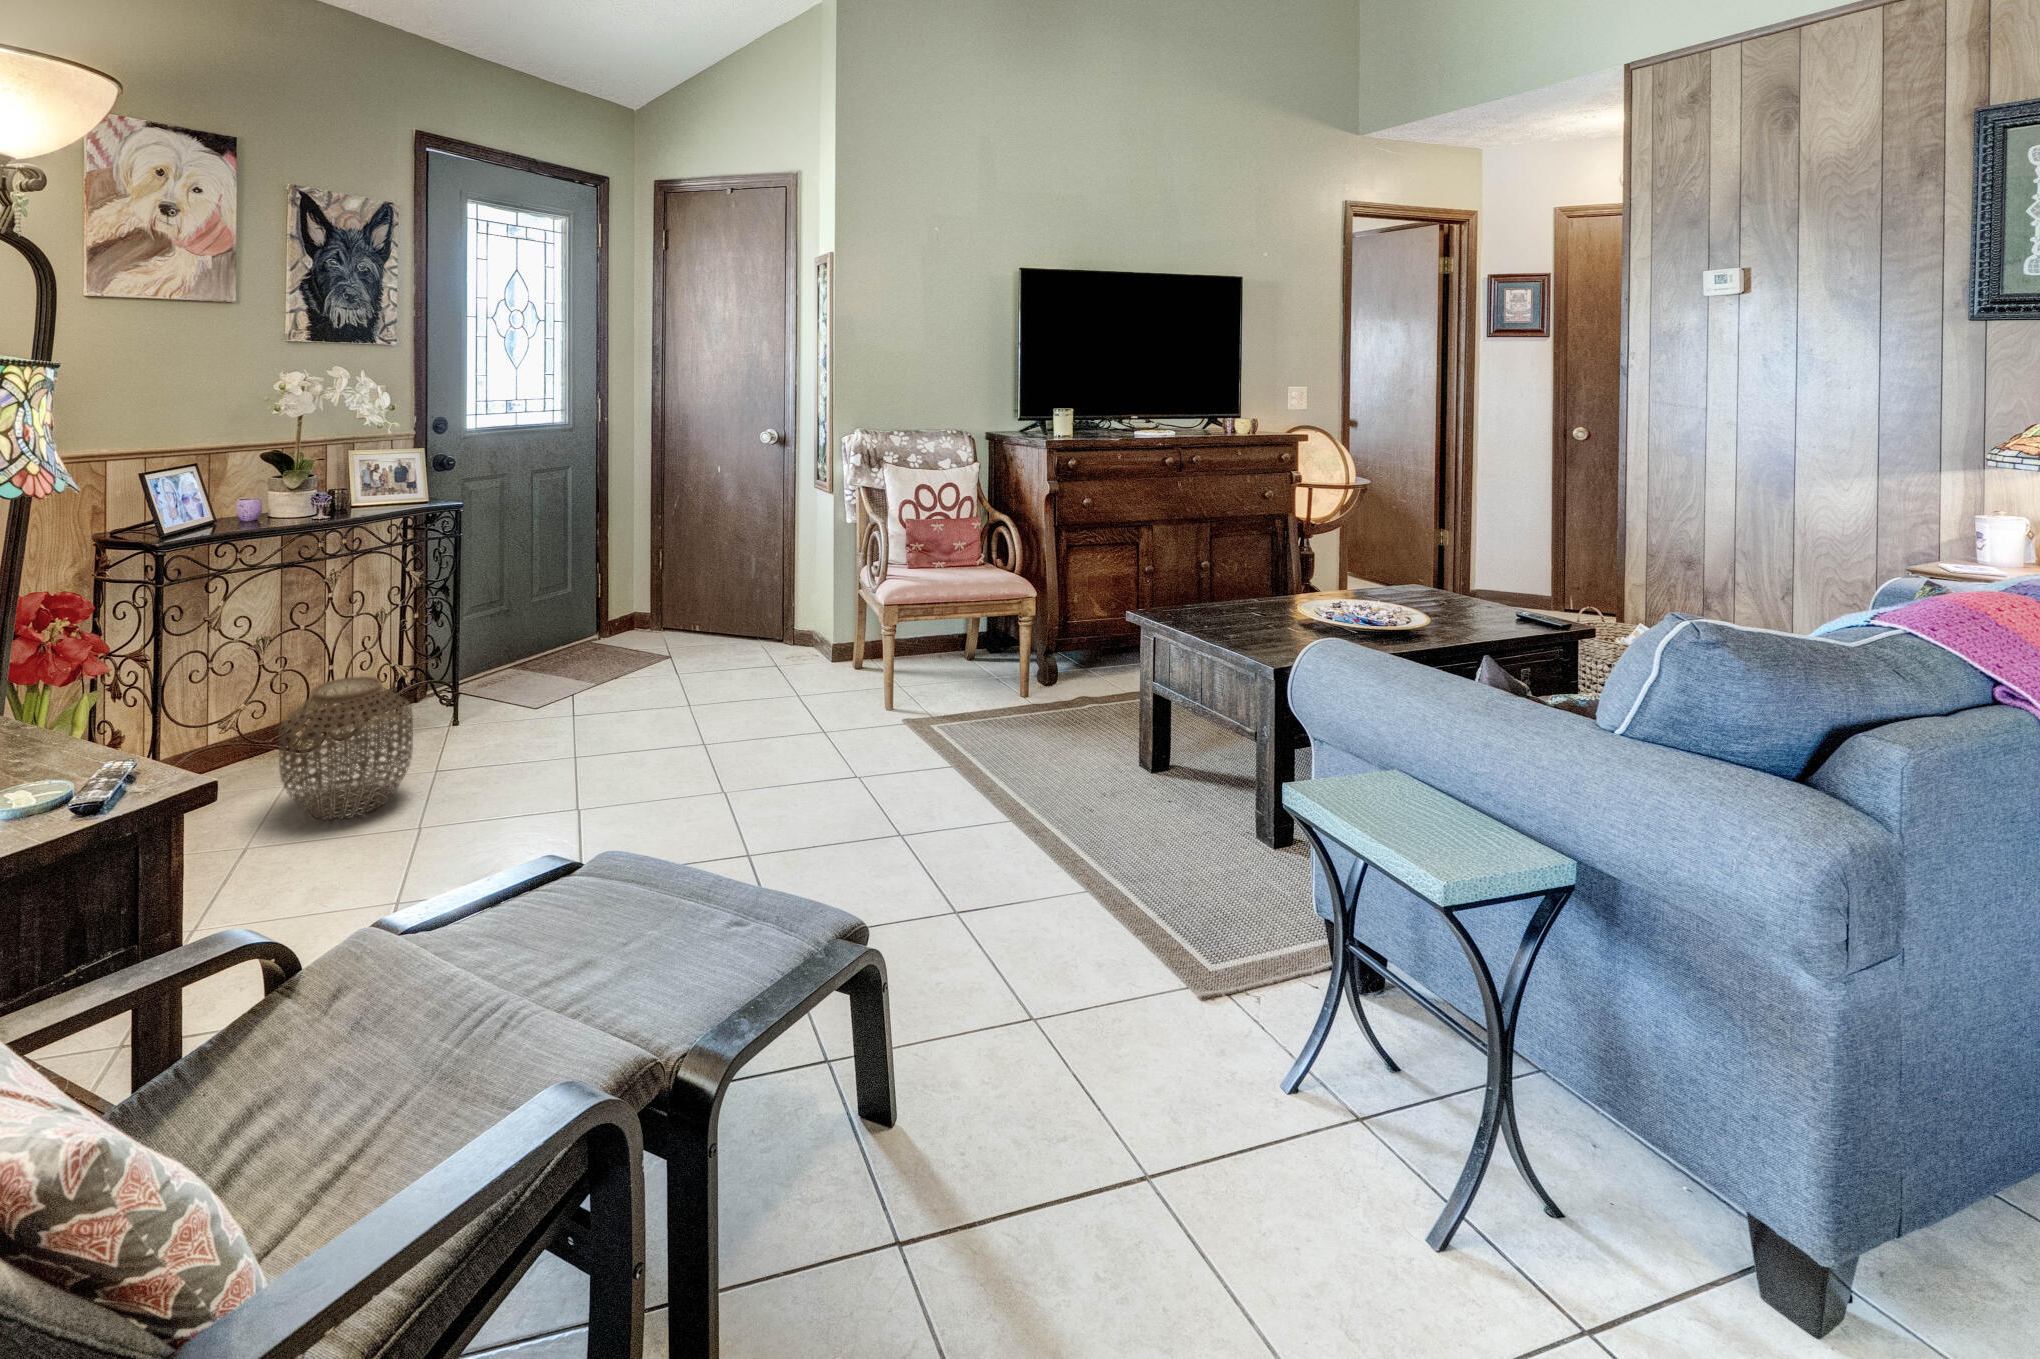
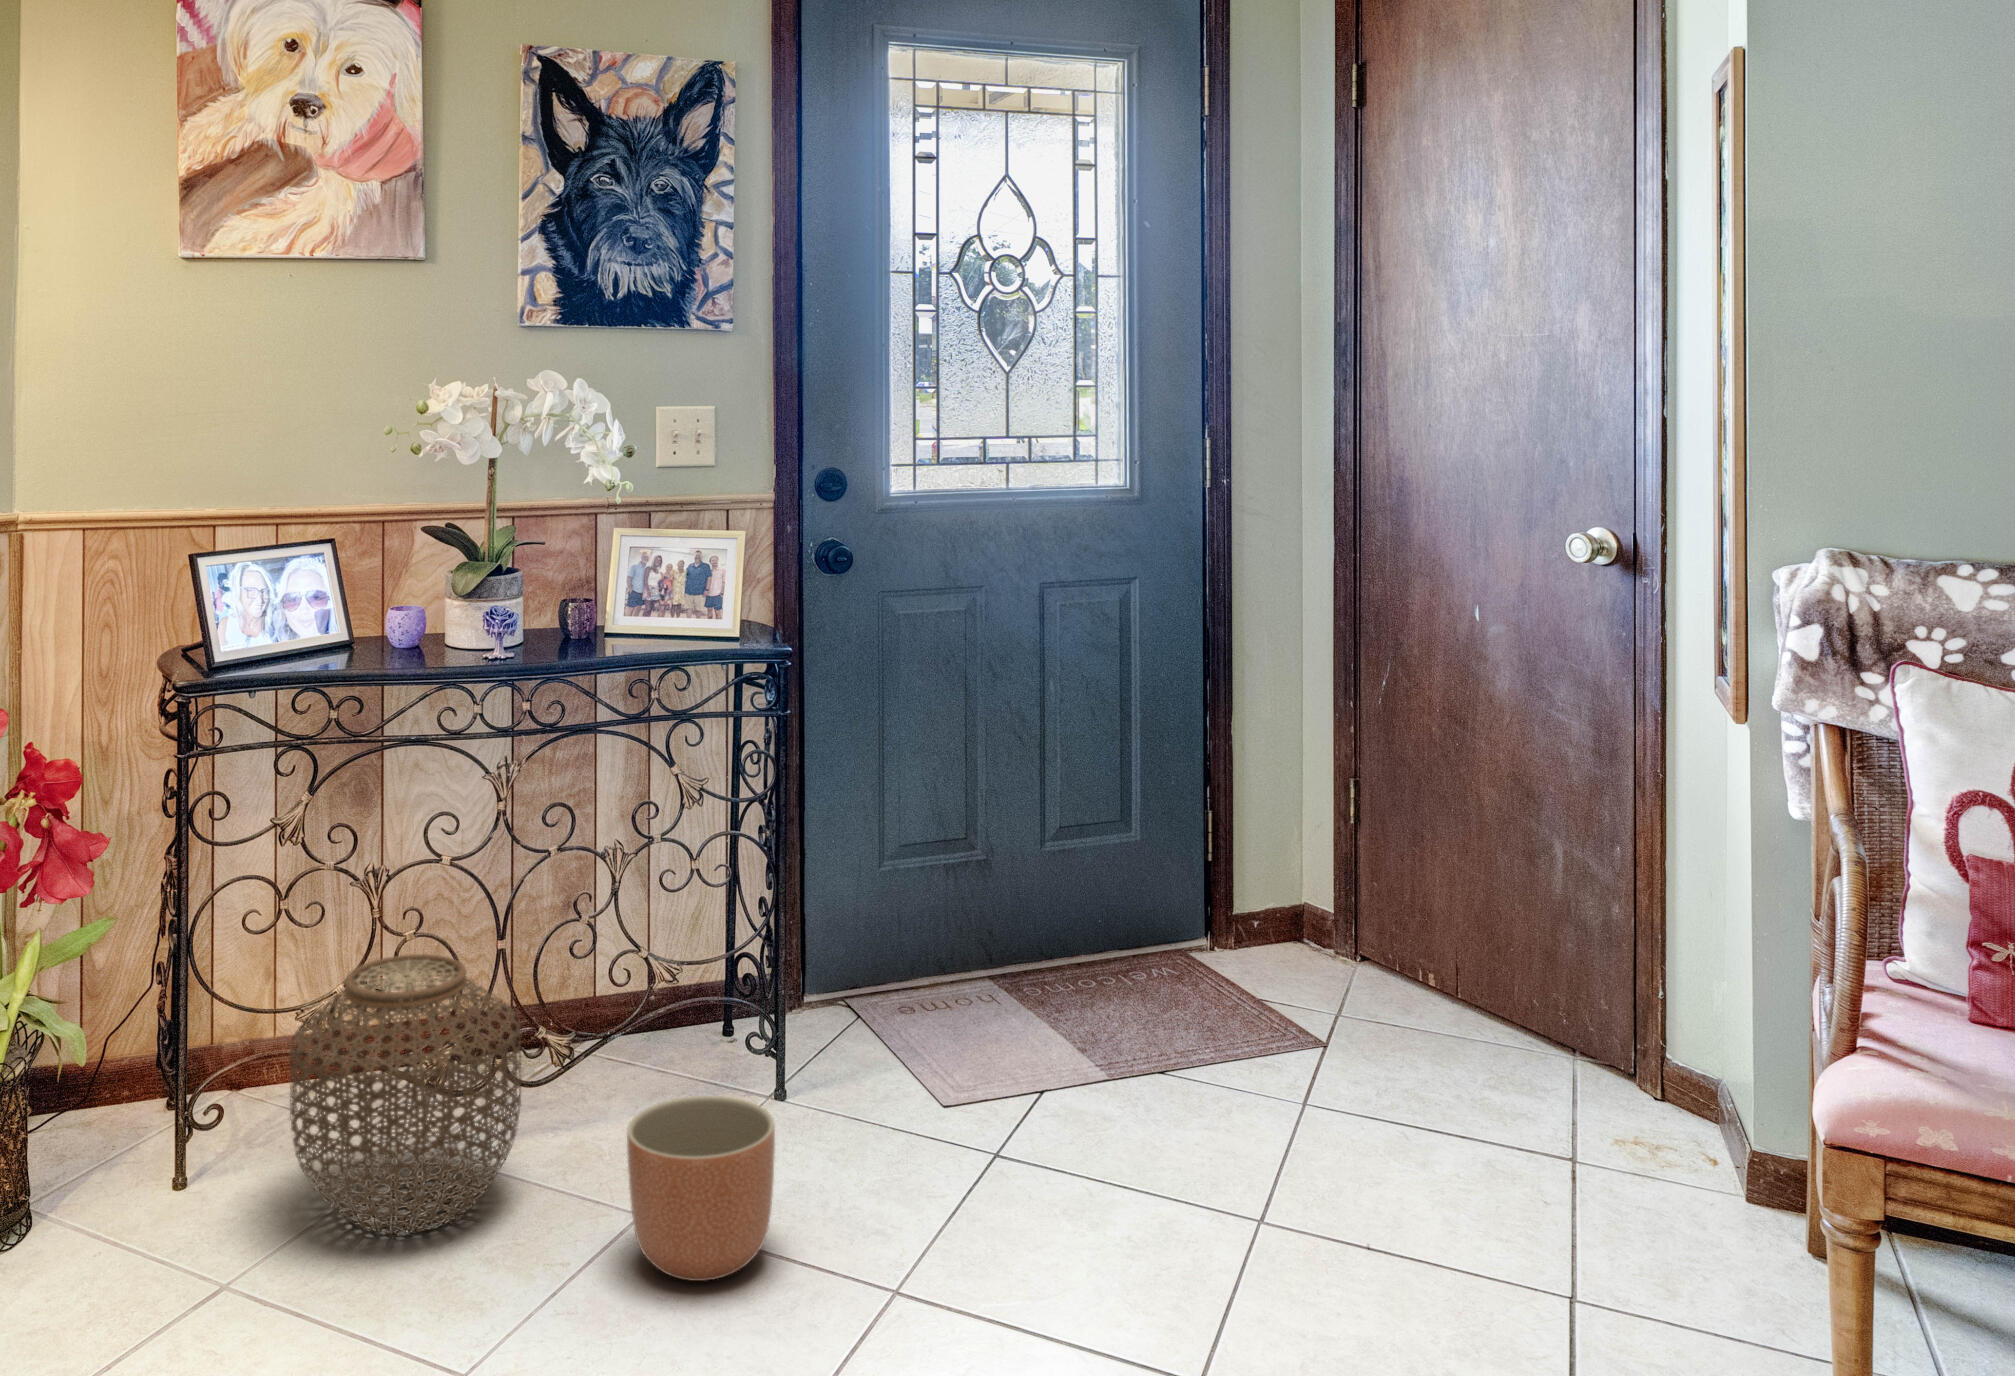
planter: none [490,705,562,785] -> present [627,1096,775,1281]

